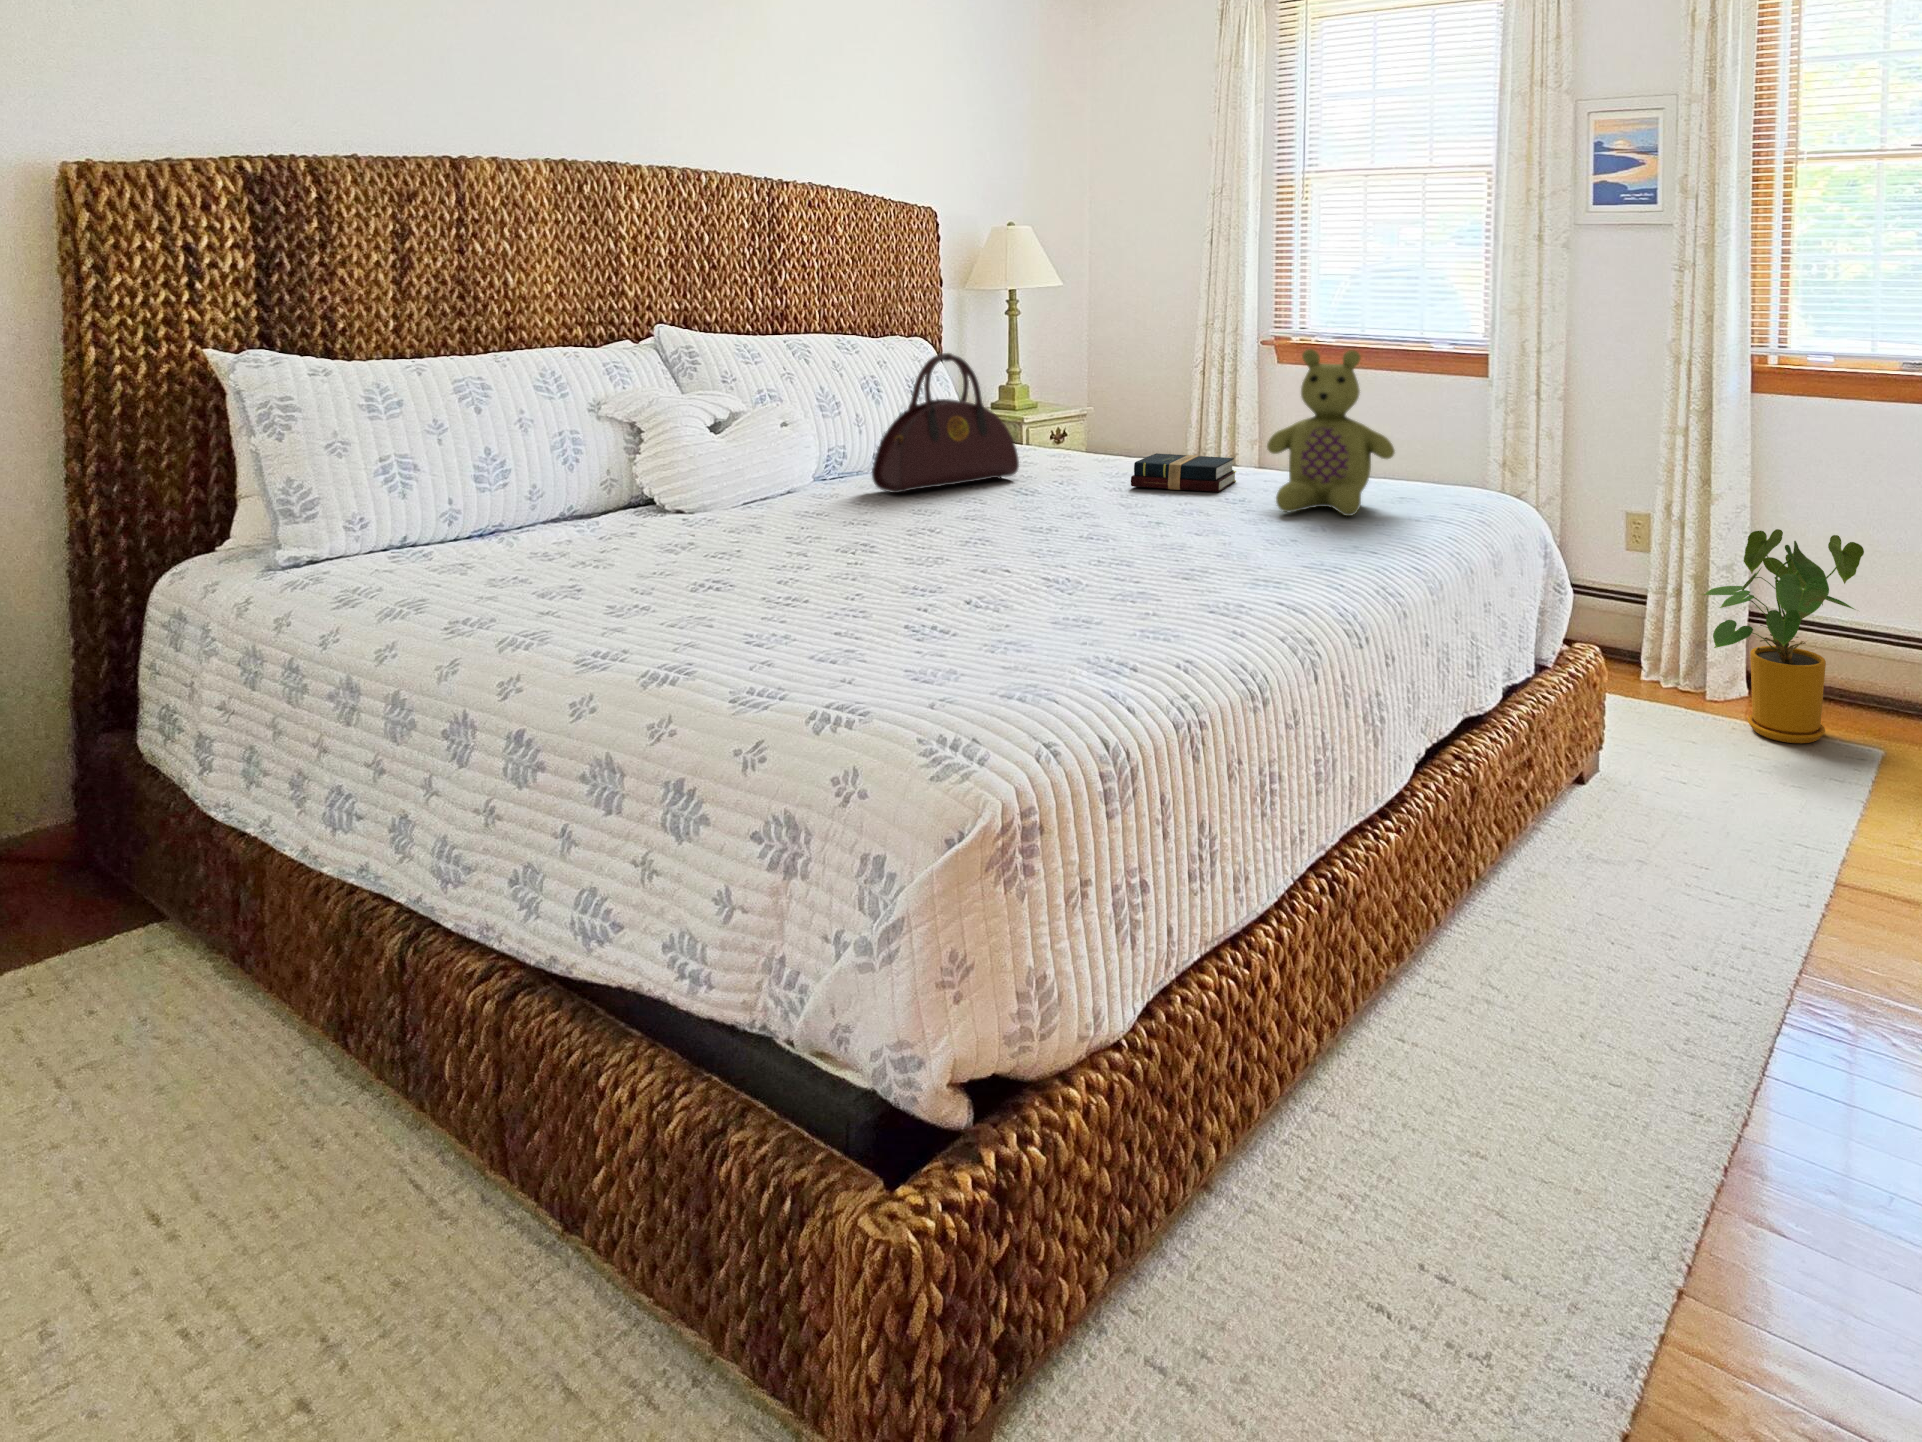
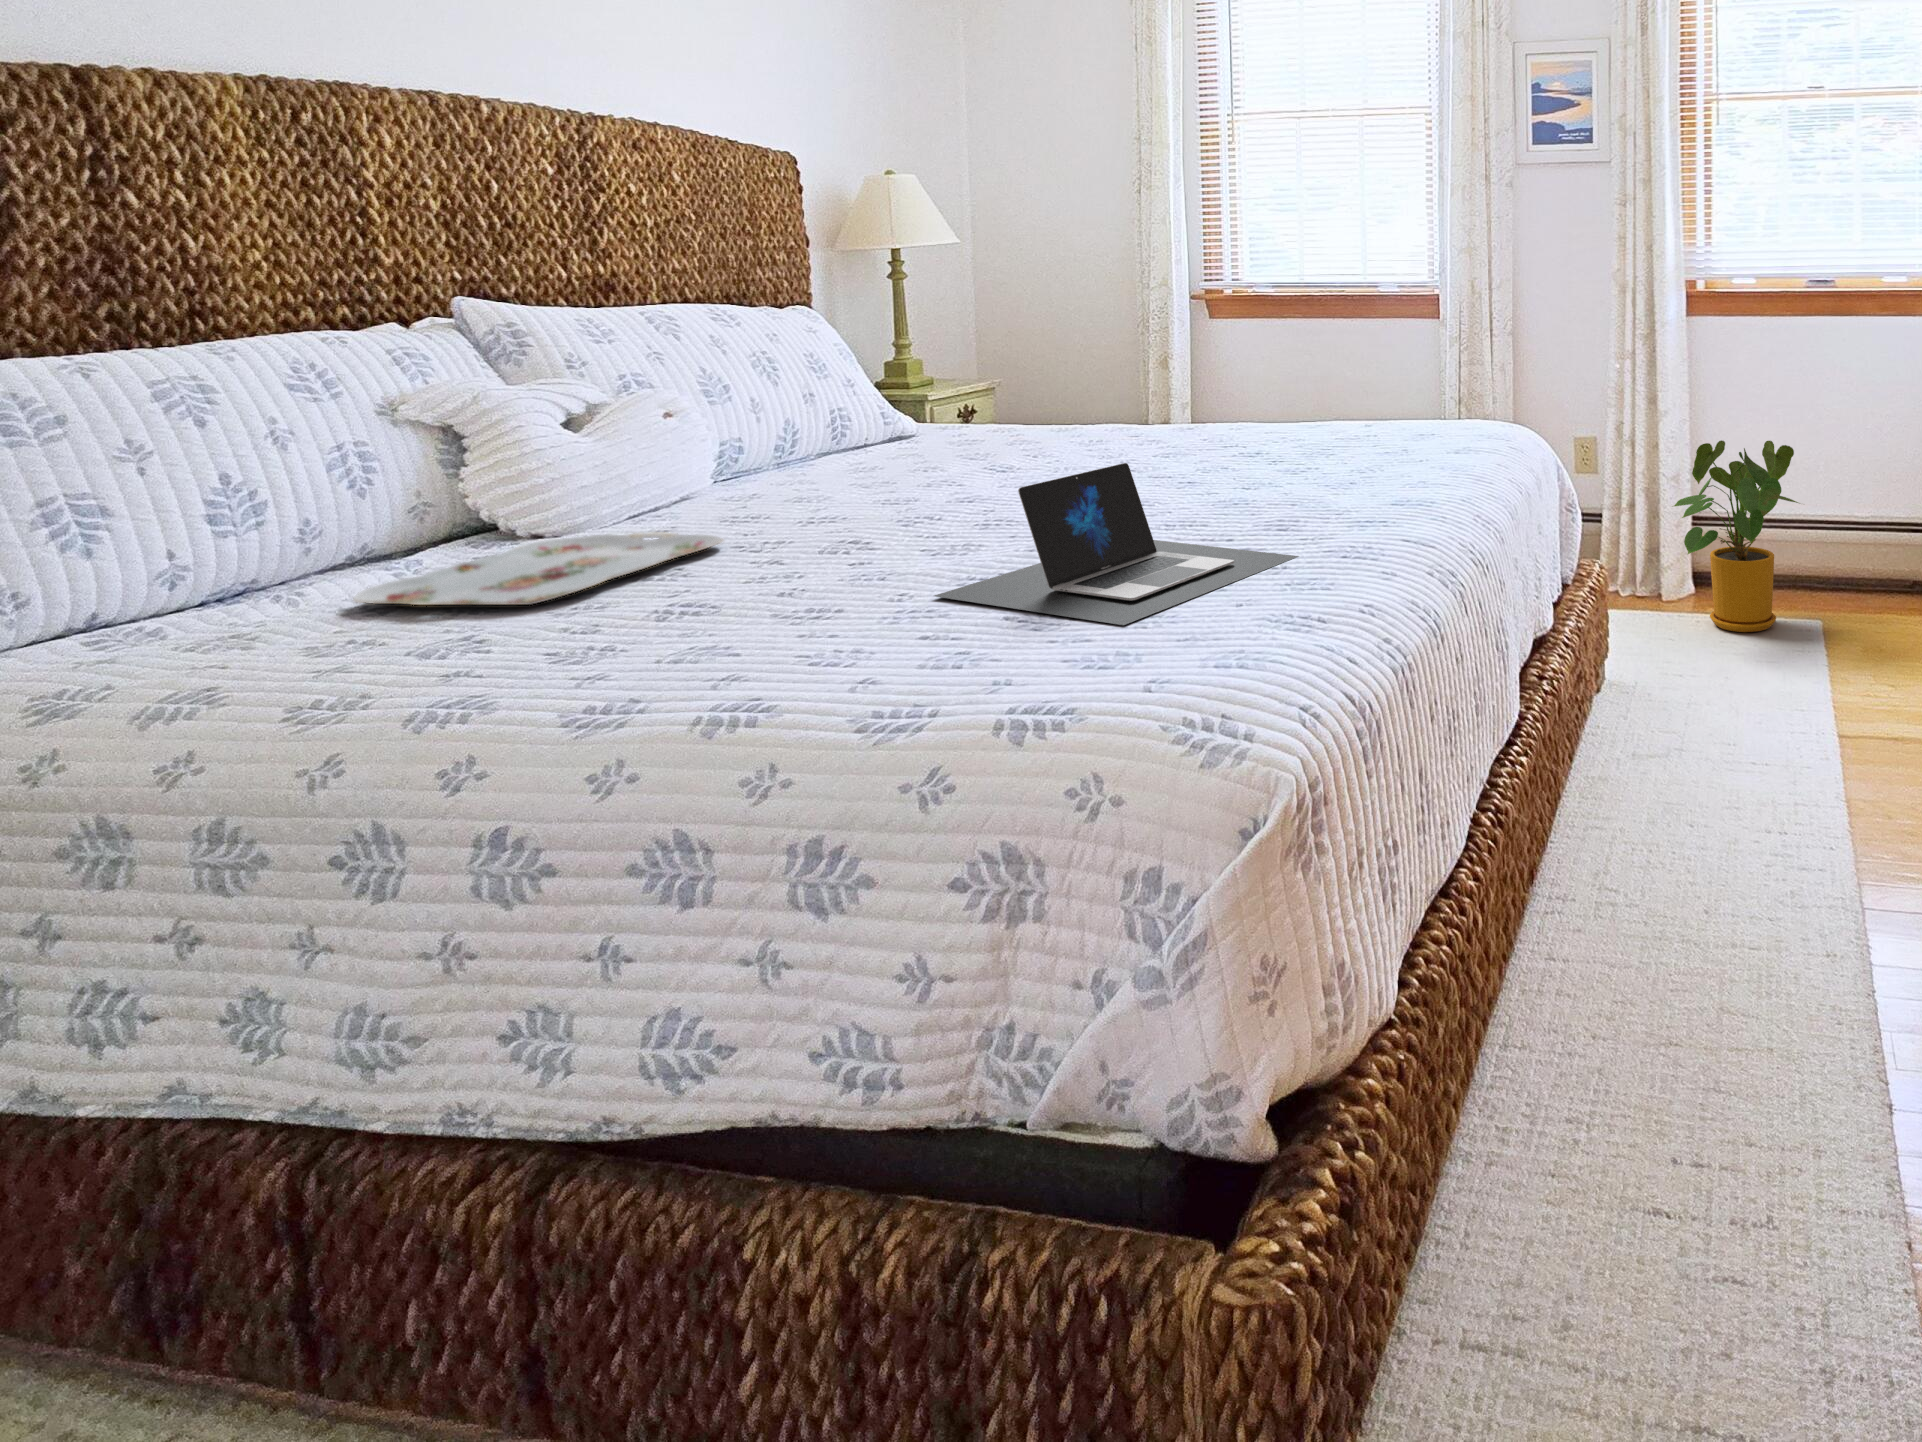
stuffed bear: present [1267,349,1395,516] -> none [1283,286,1421,461]
handbag: present [872,353,1019,493] -> none [793,315,974,487]
hardback book: present [1131,453,1236,492] -> none [1120,413,1231,453]
laptop: none [872,503,1175,646] -> present [934,463,1298,625]
serving tray: none [534,516,782,567] -> present [354,532,723,605]

